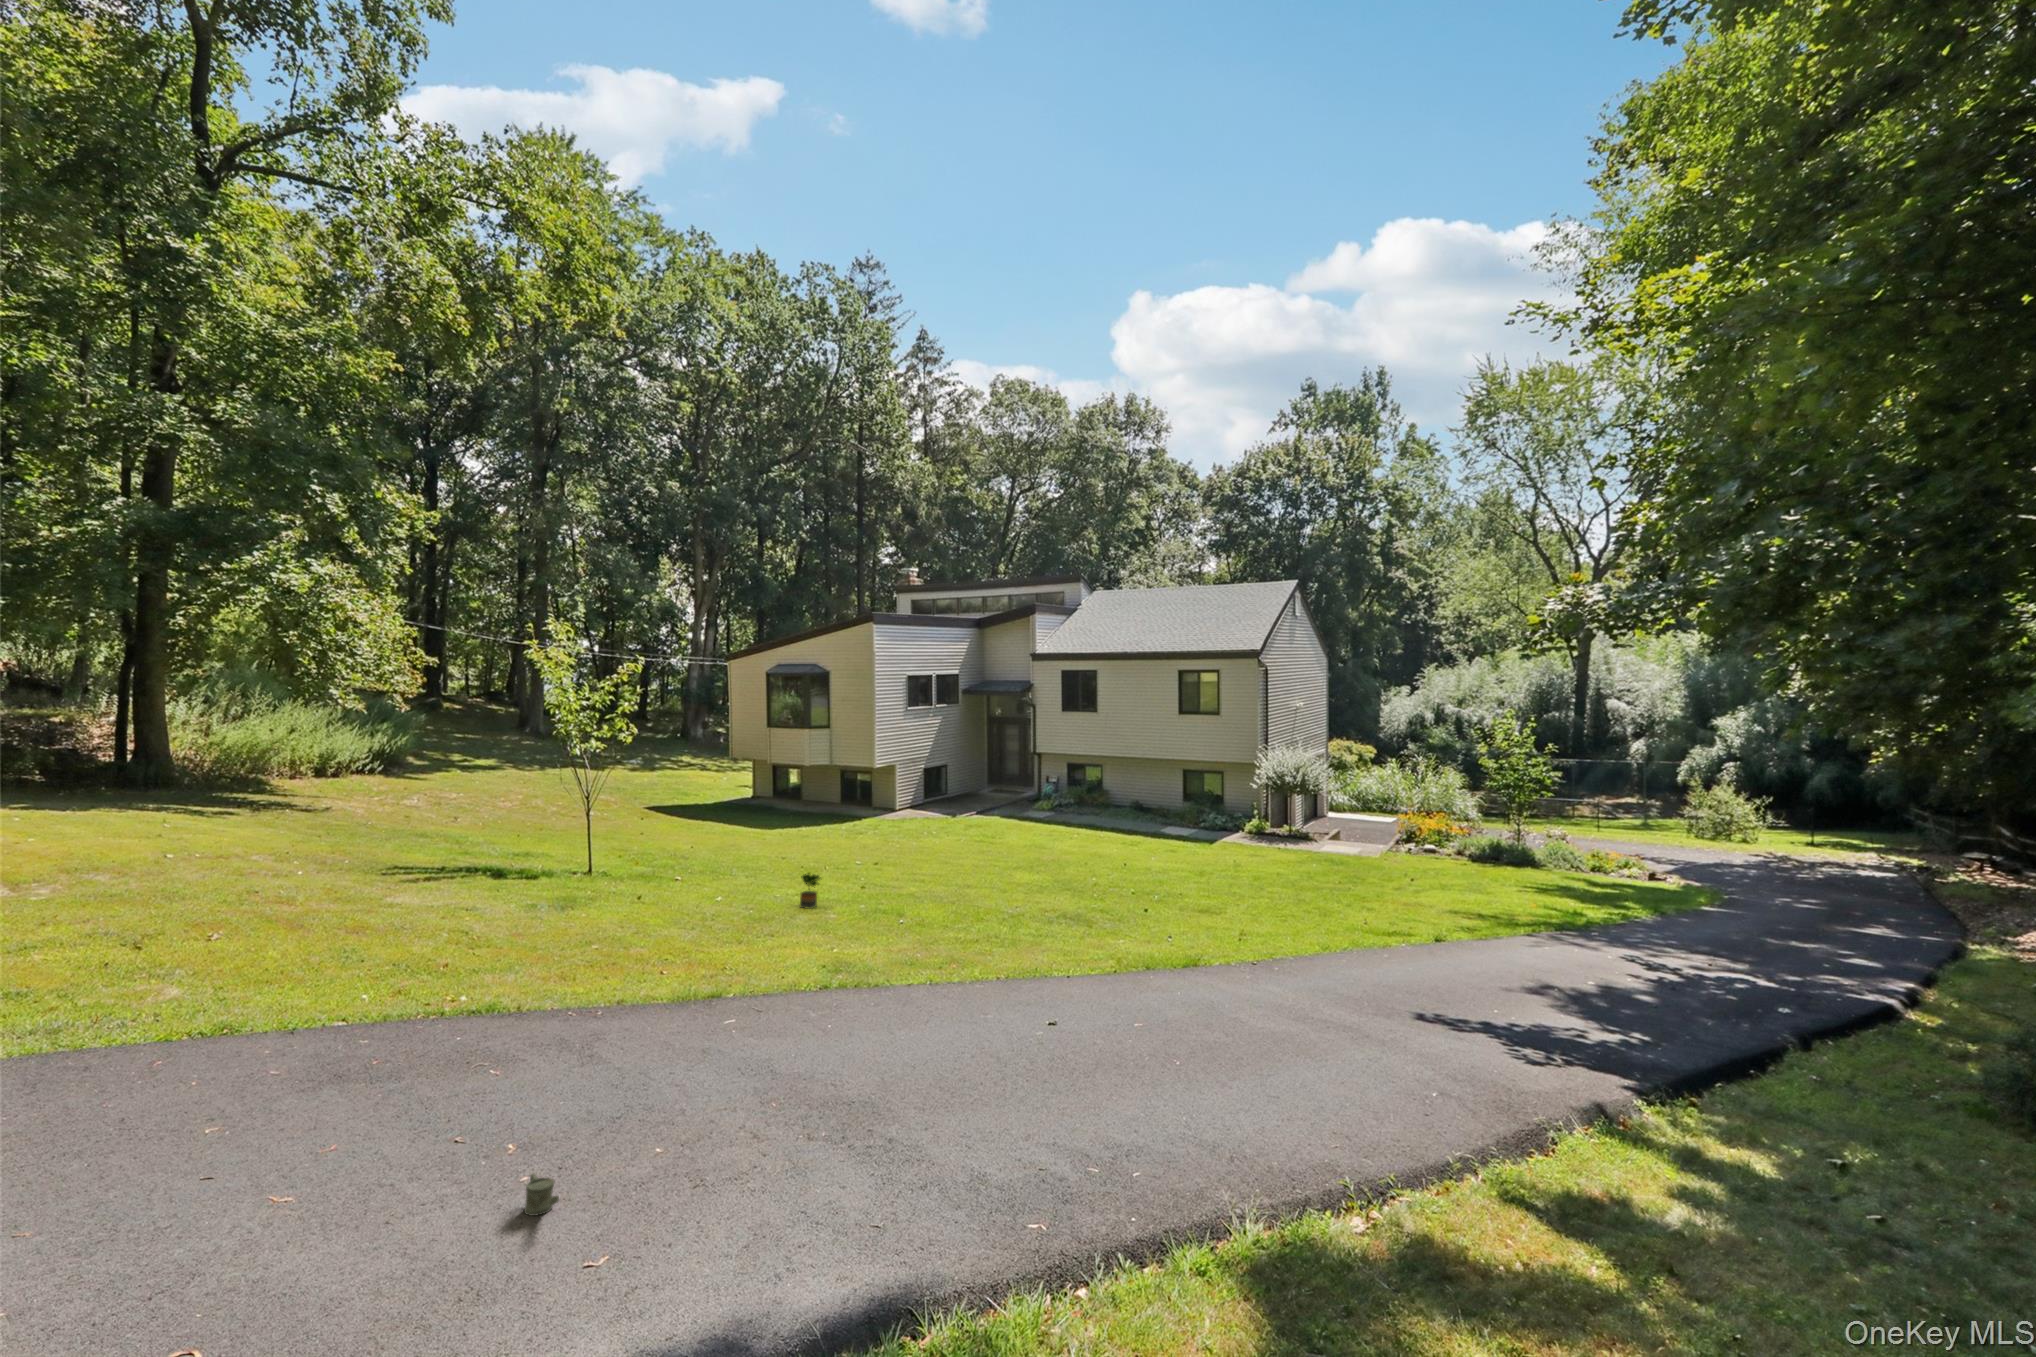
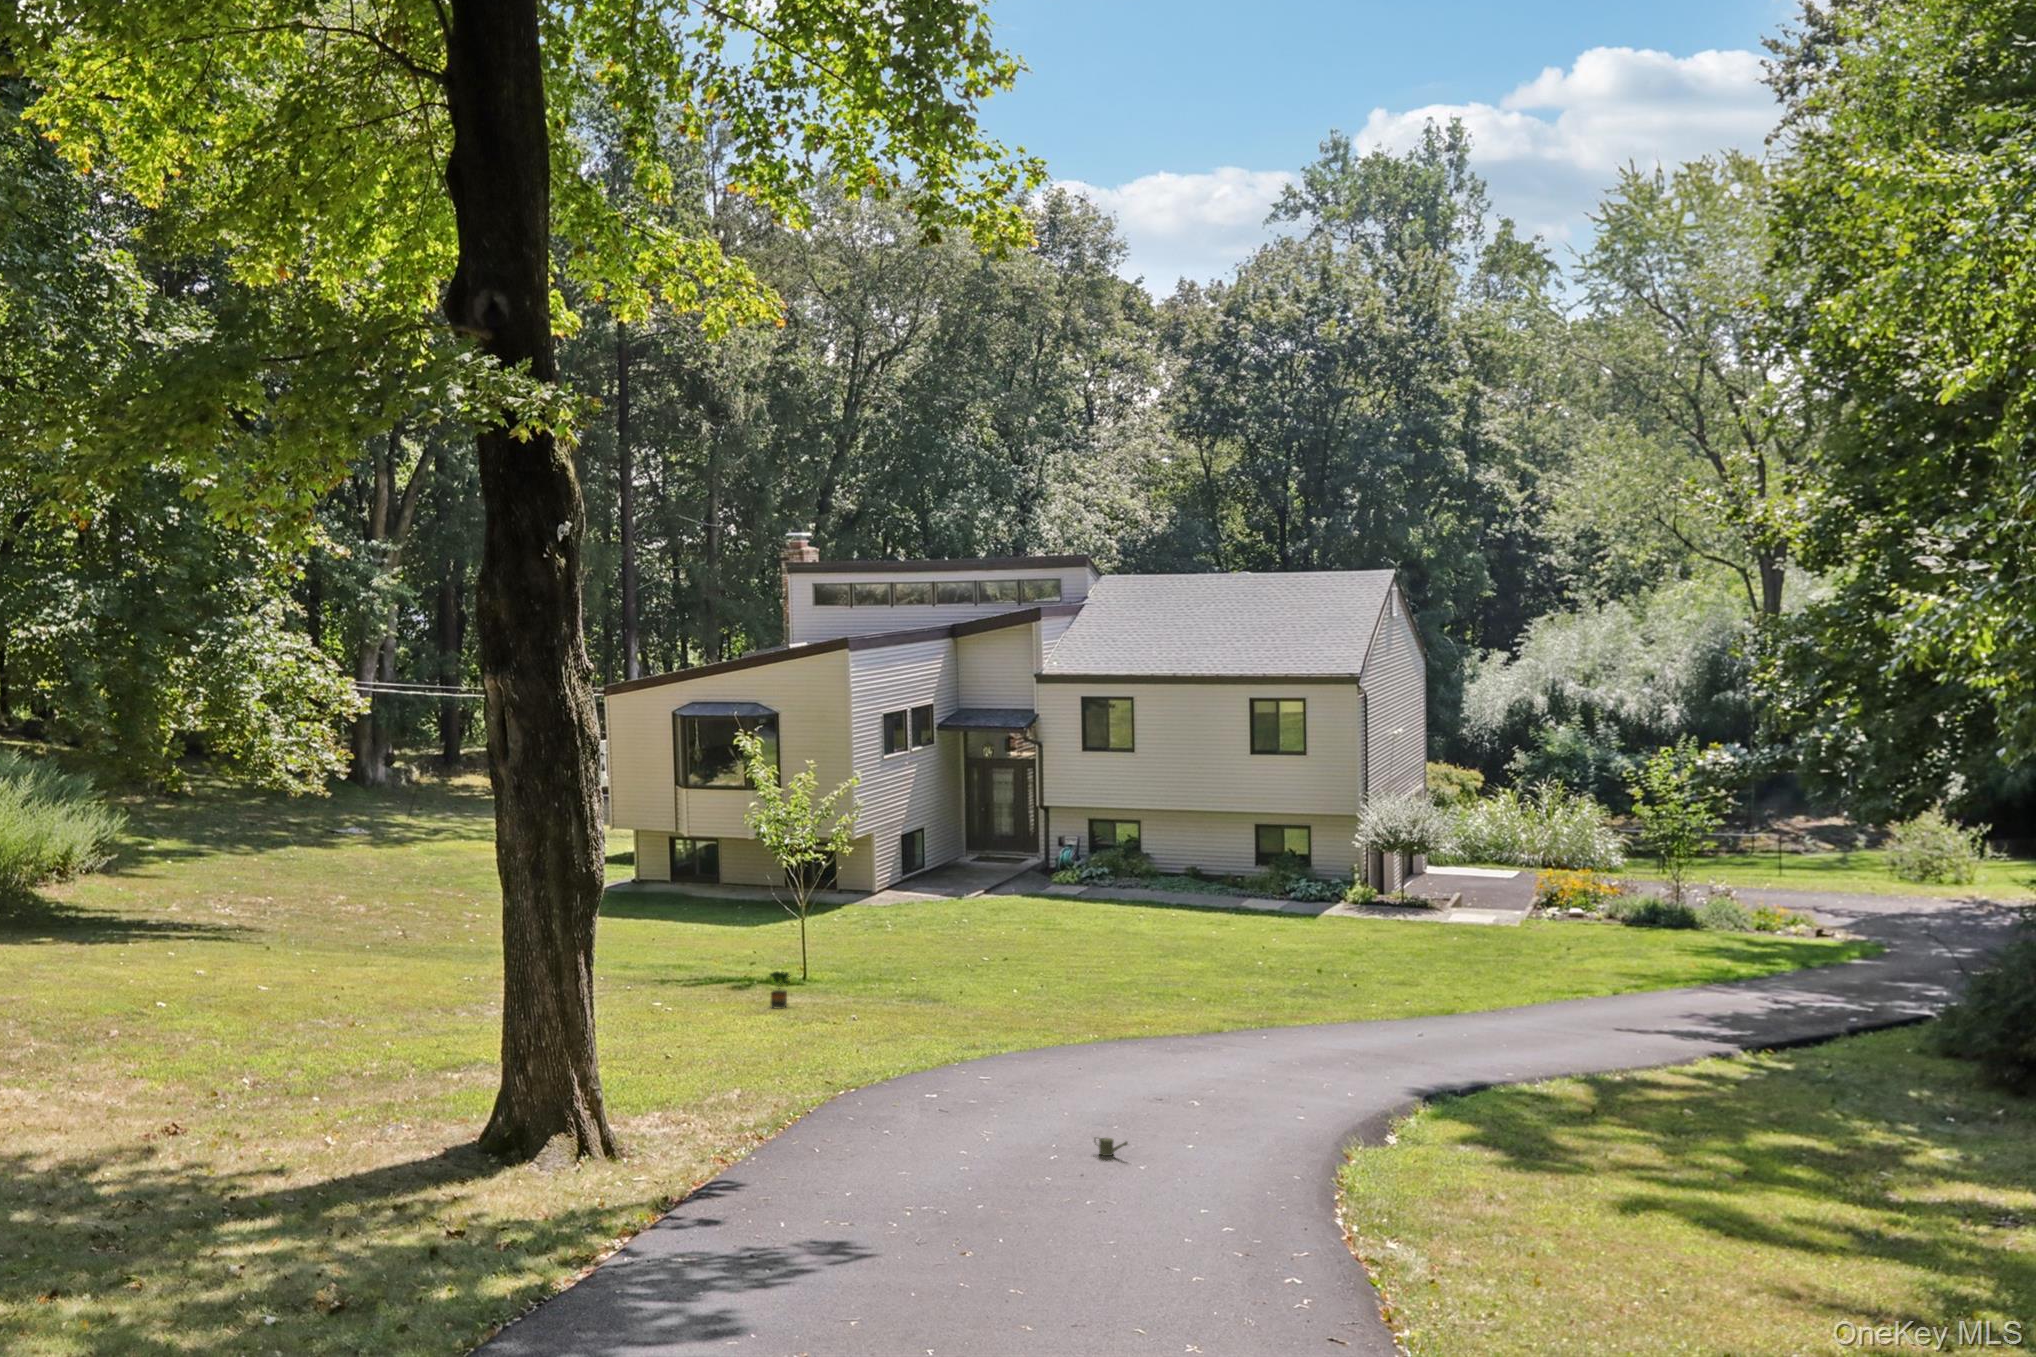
potted tree: present [800,873,821,909] -> present [770,972,791,1009]

